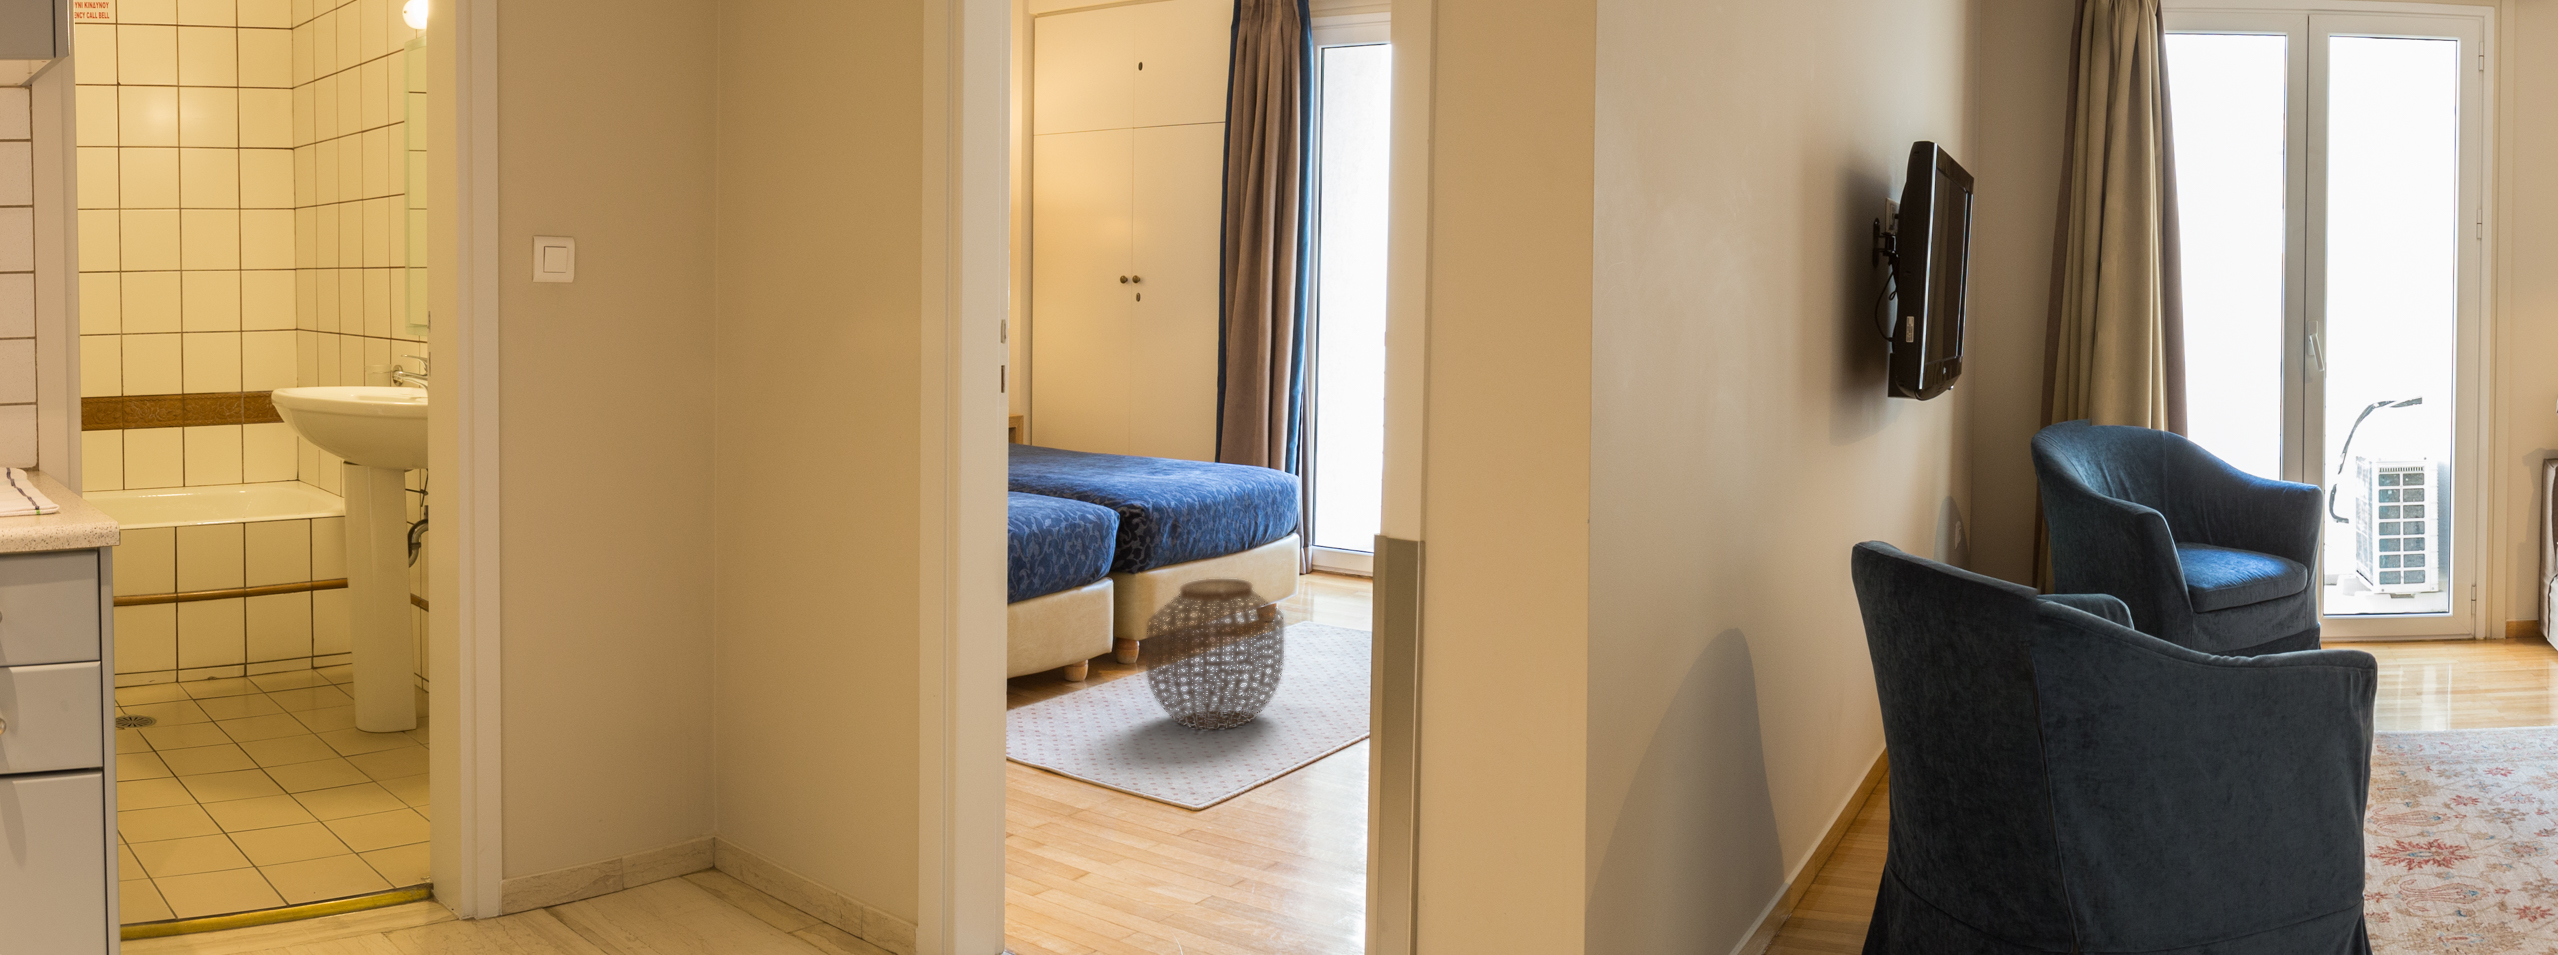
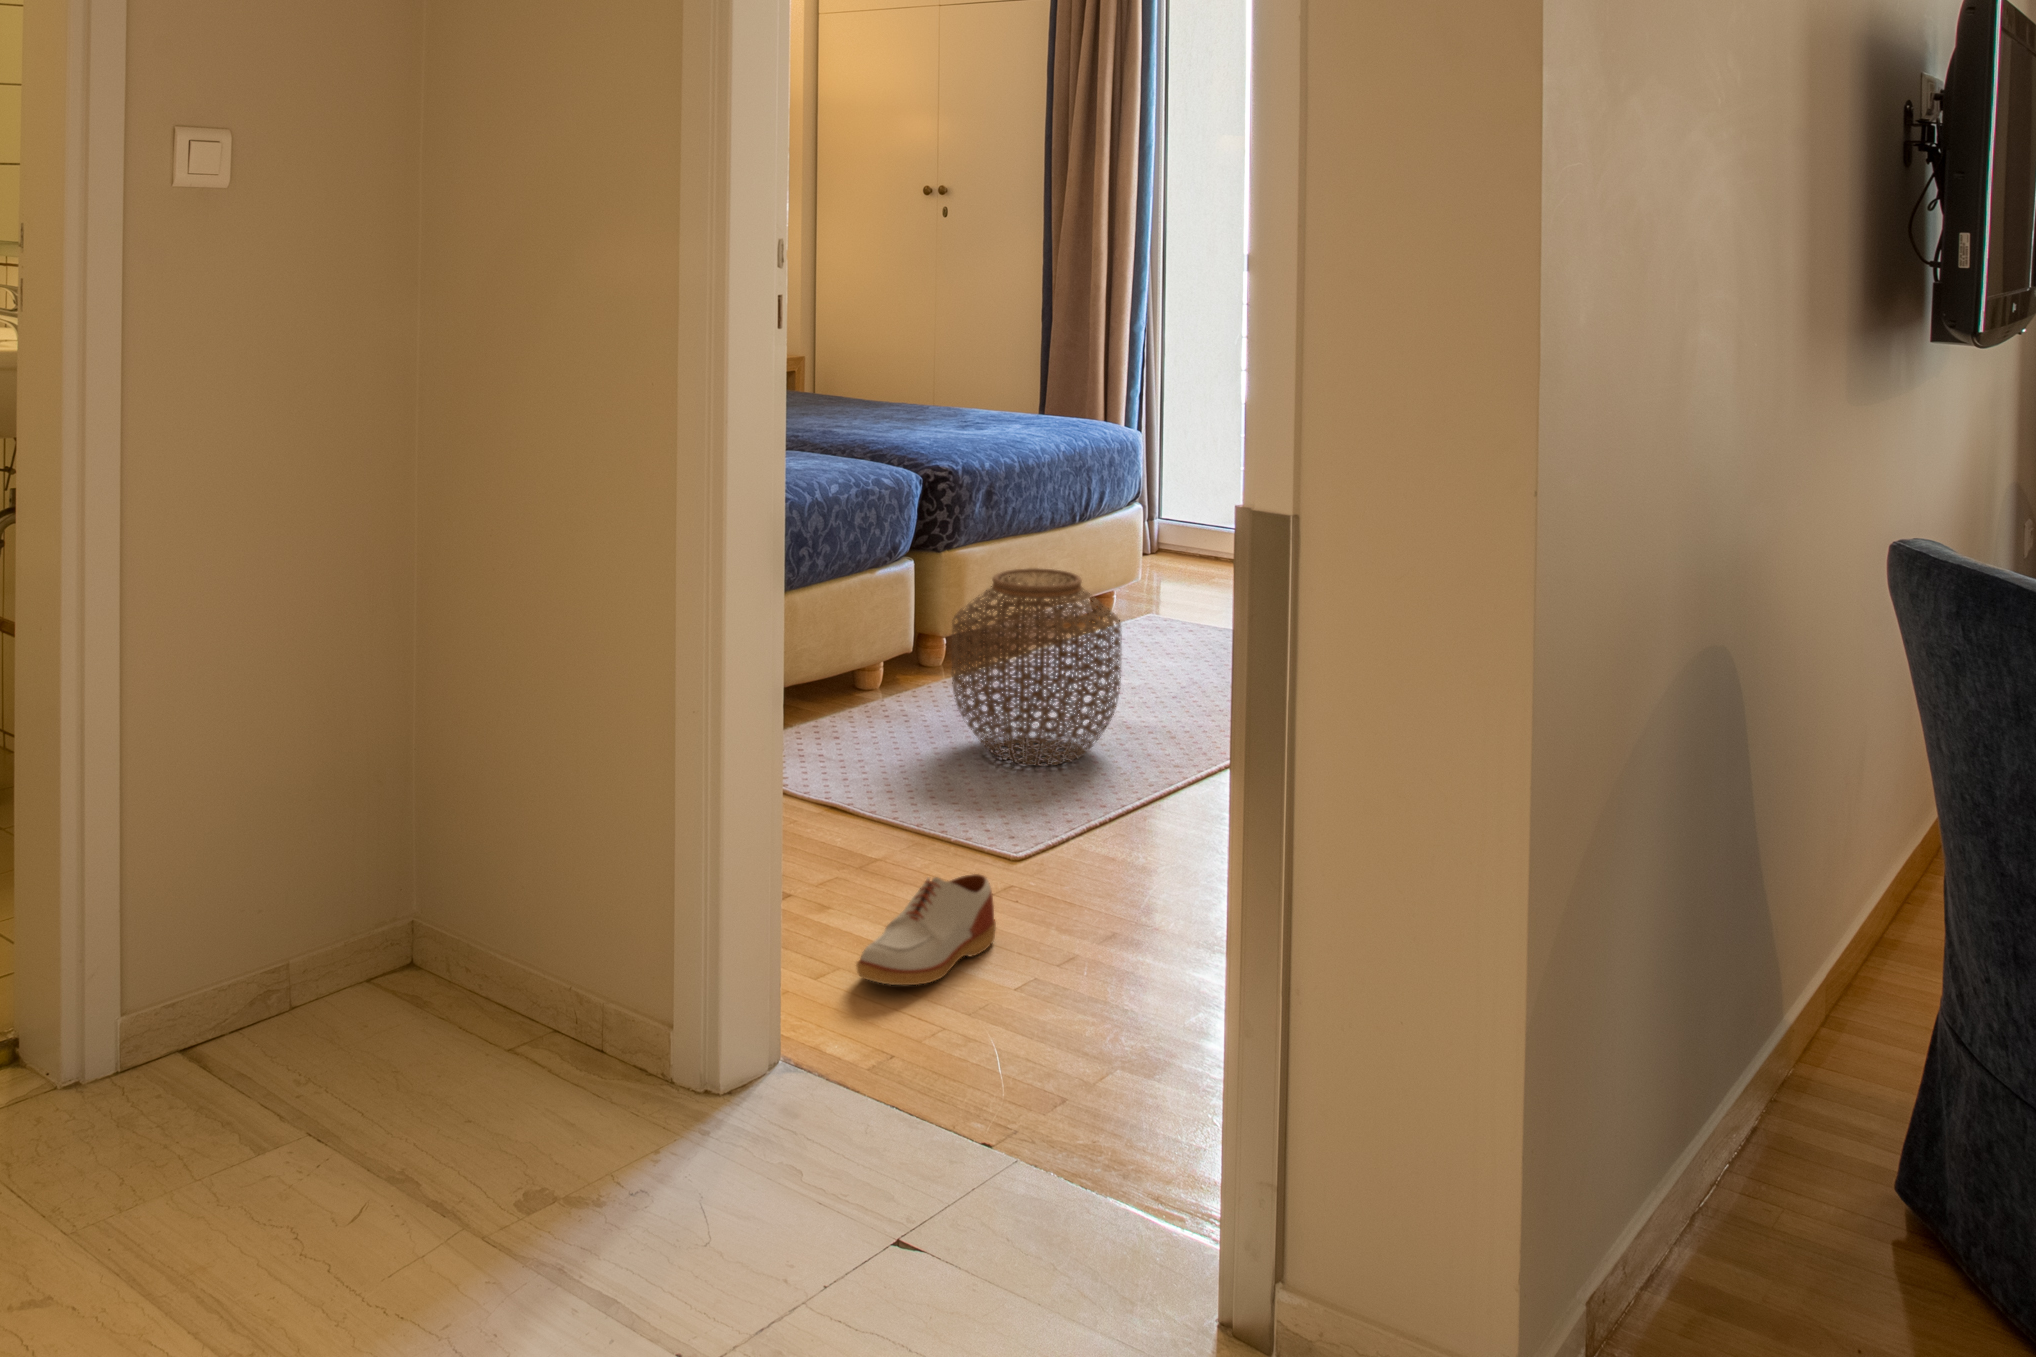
shoe: none [1076,801,1186,884] -> present [856,874,996,985]

